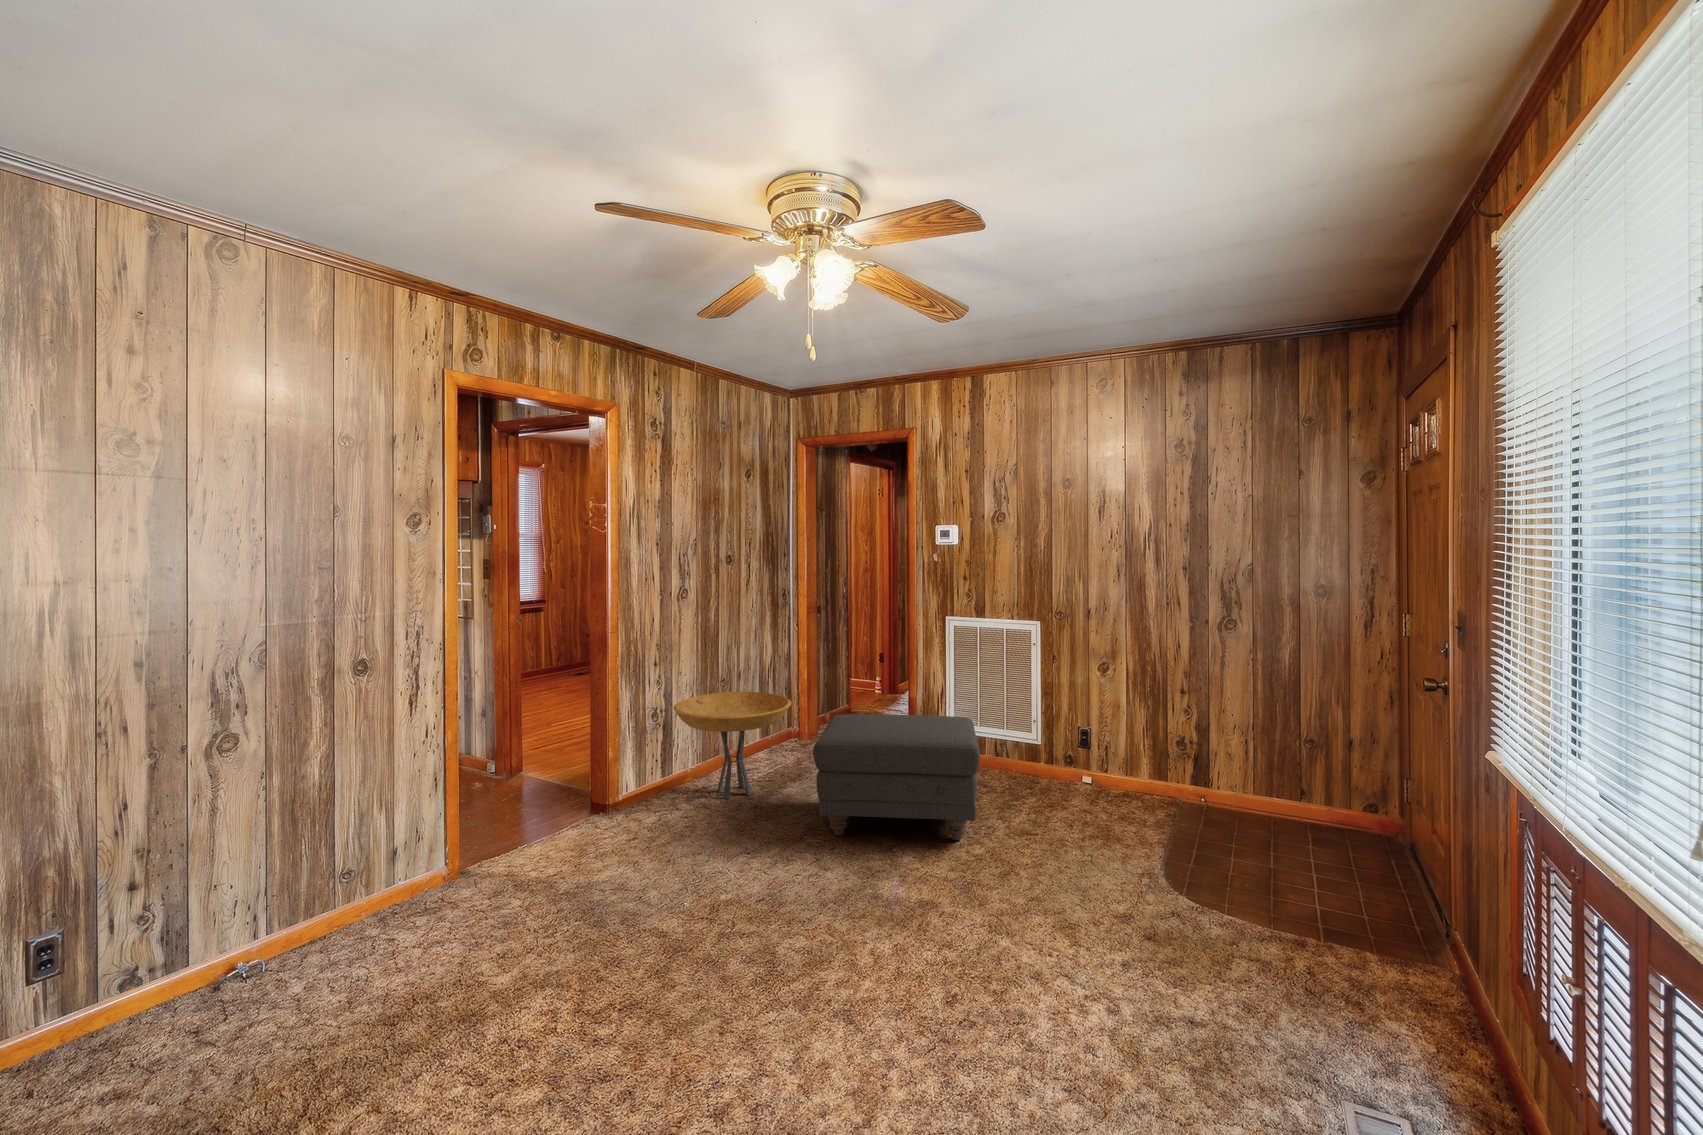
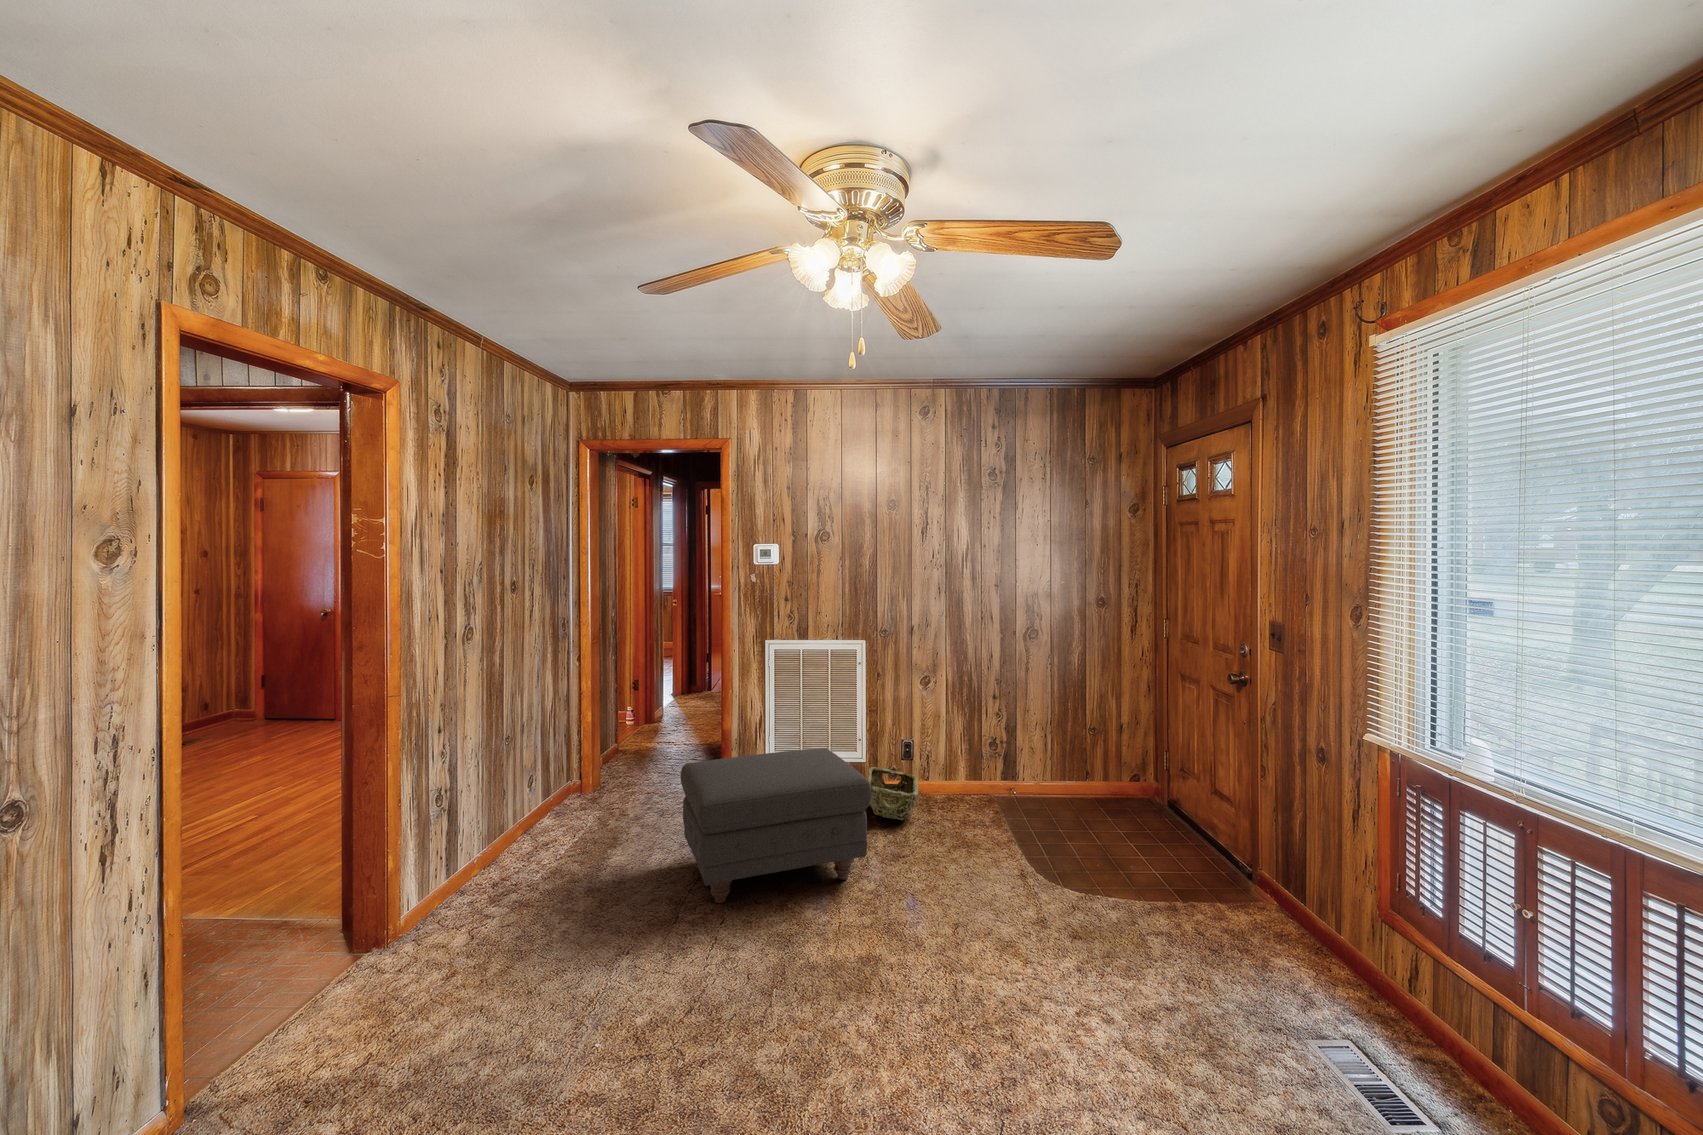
side table: present [673,692,791,799] -> none [470,747,627,886]
woven basket: none [1020,749,1089,804] -> present [867,767,919,820]

